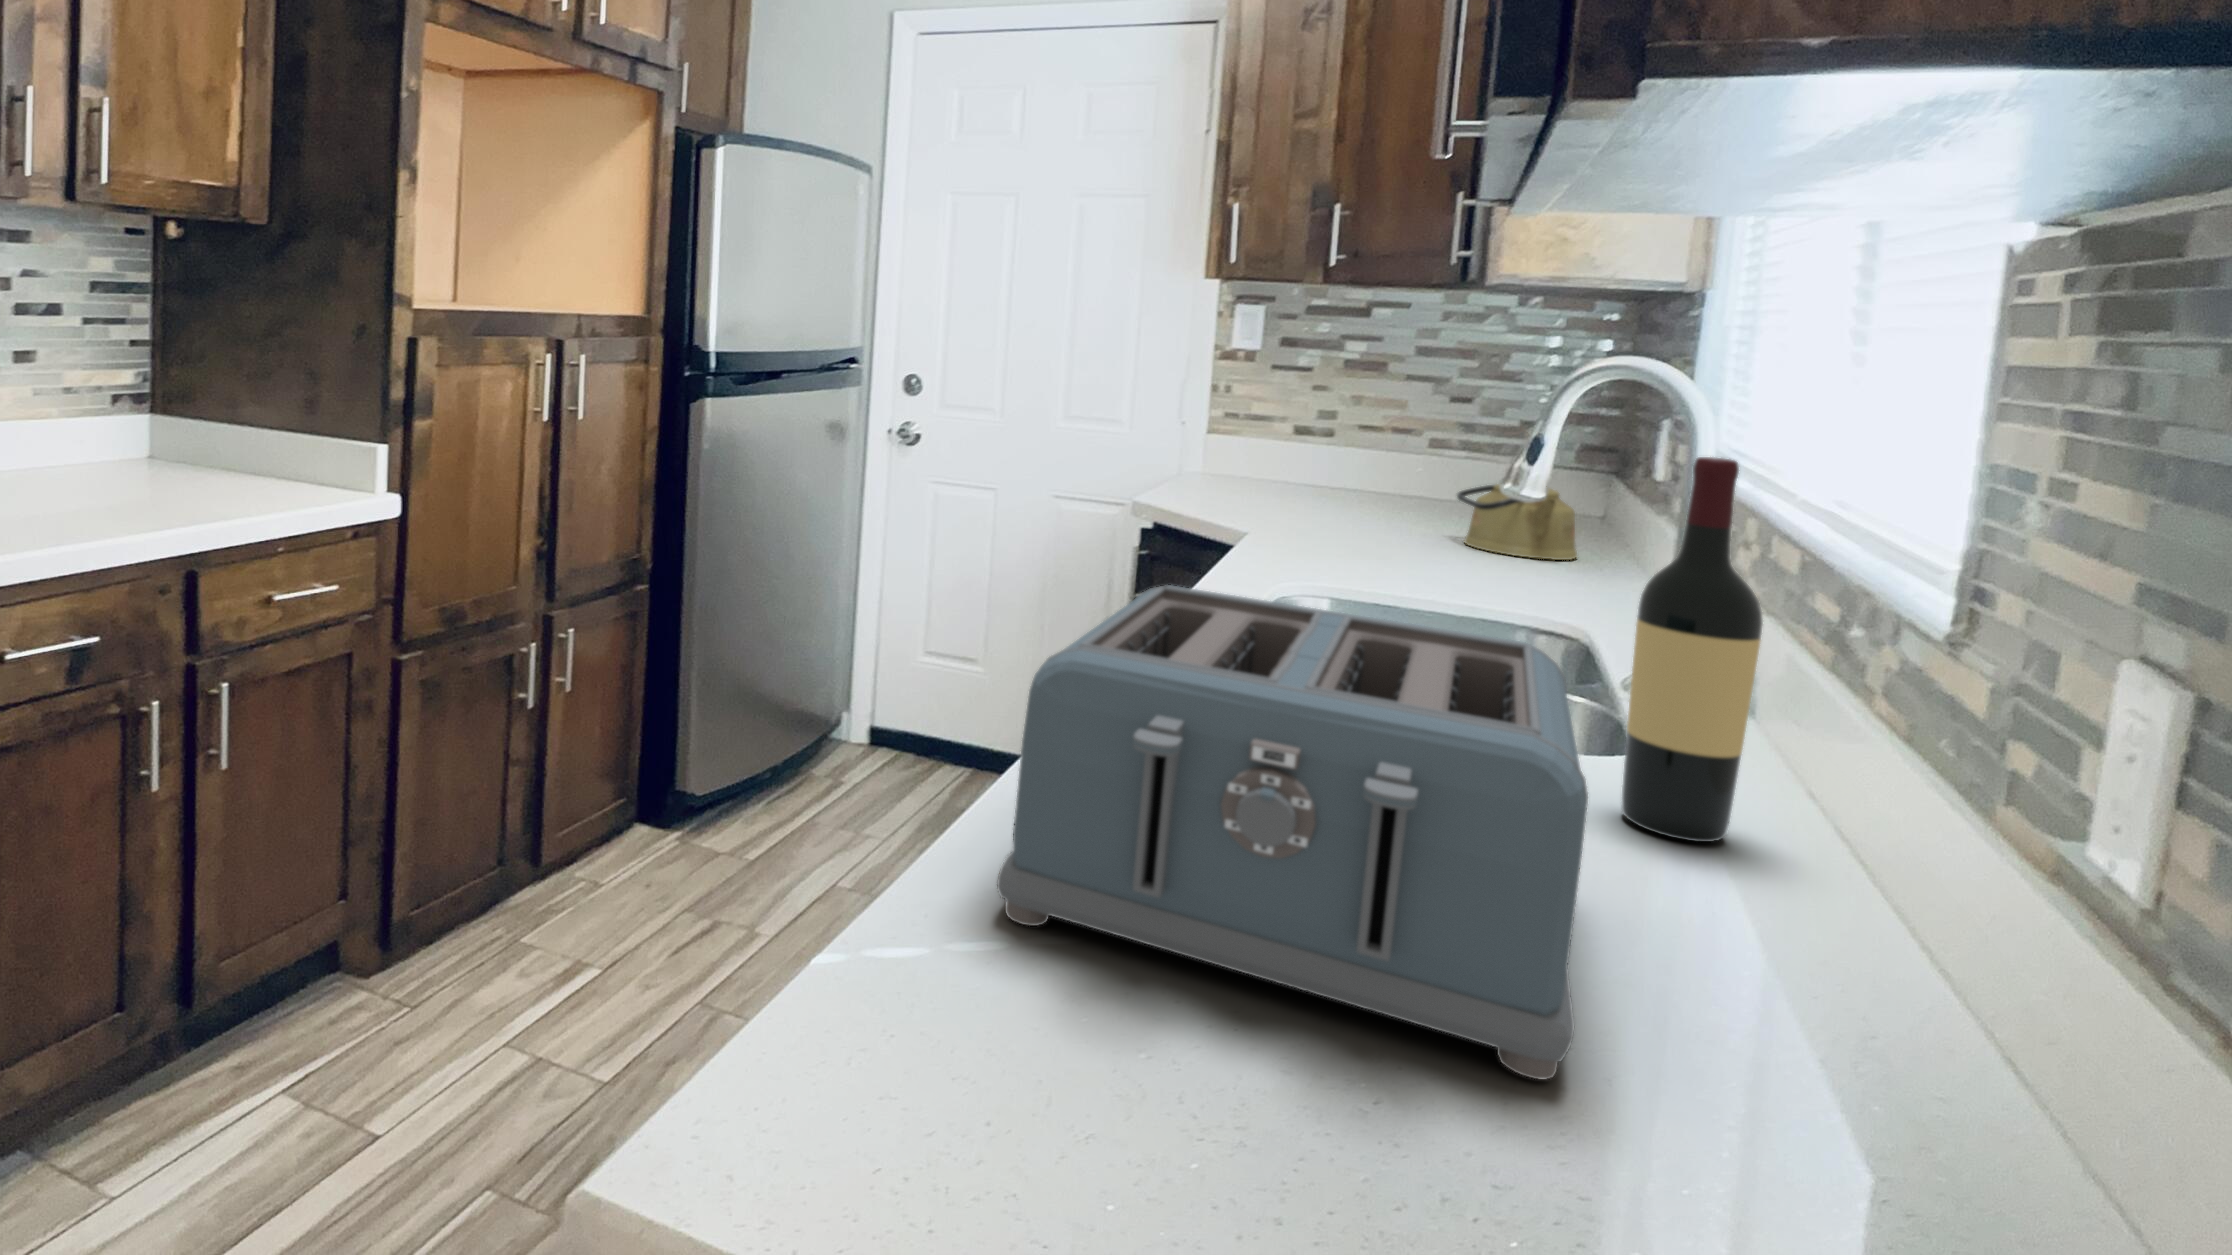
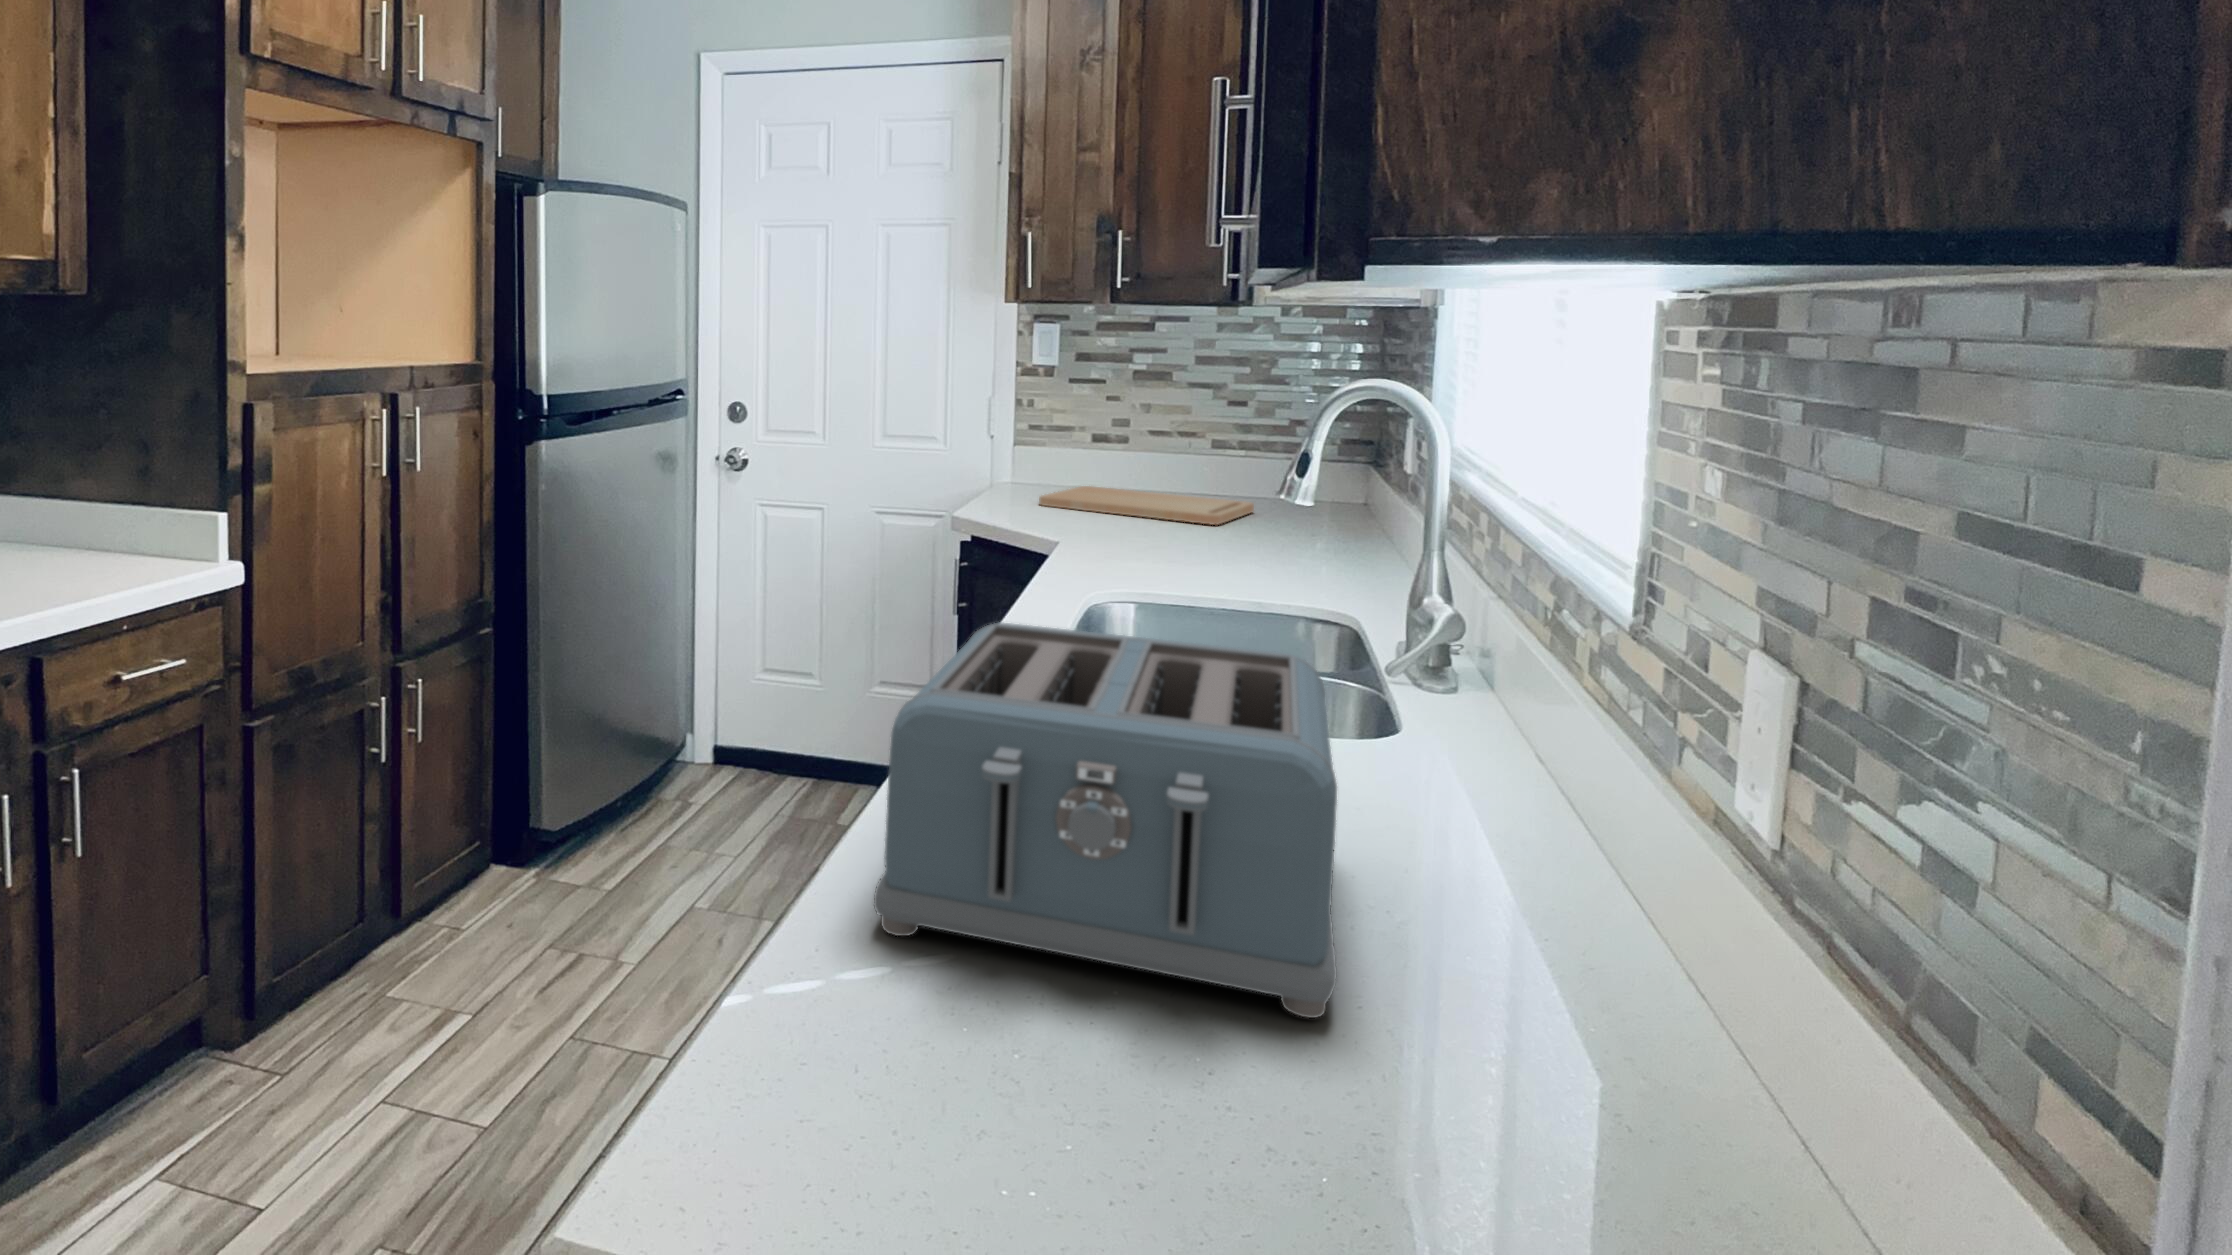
wine bottle: present [1621,457,1763,842] -> none [1378,482,1476,804]
cutting board: none [1226,479,1471,526] -> present [1039,486,1254,525]
kettle: present [1457,484,1577,560] -> none [1240,474,1345,550]

